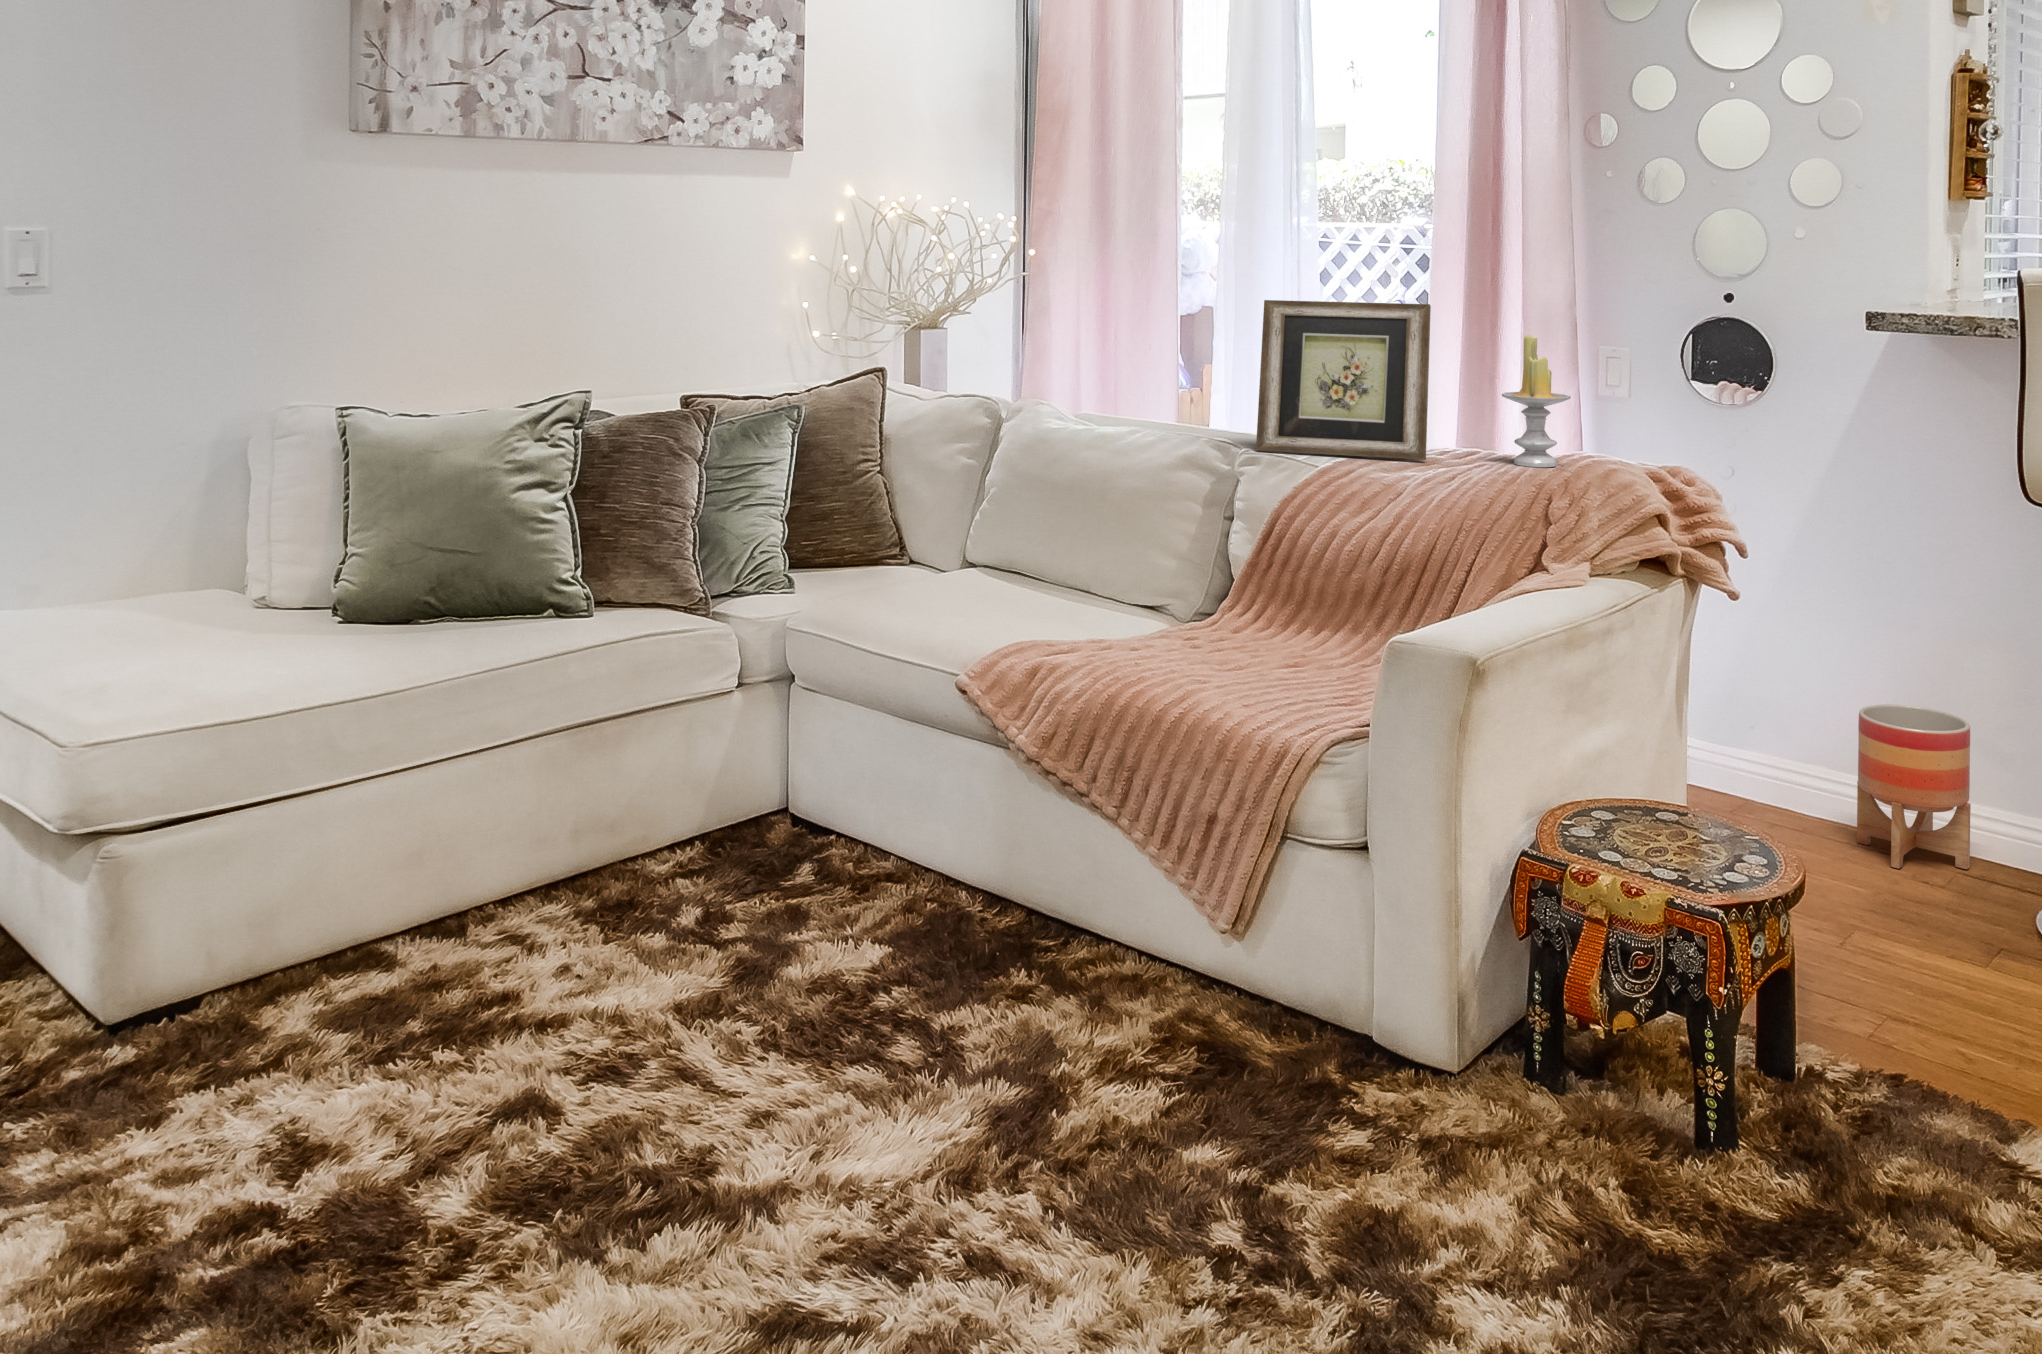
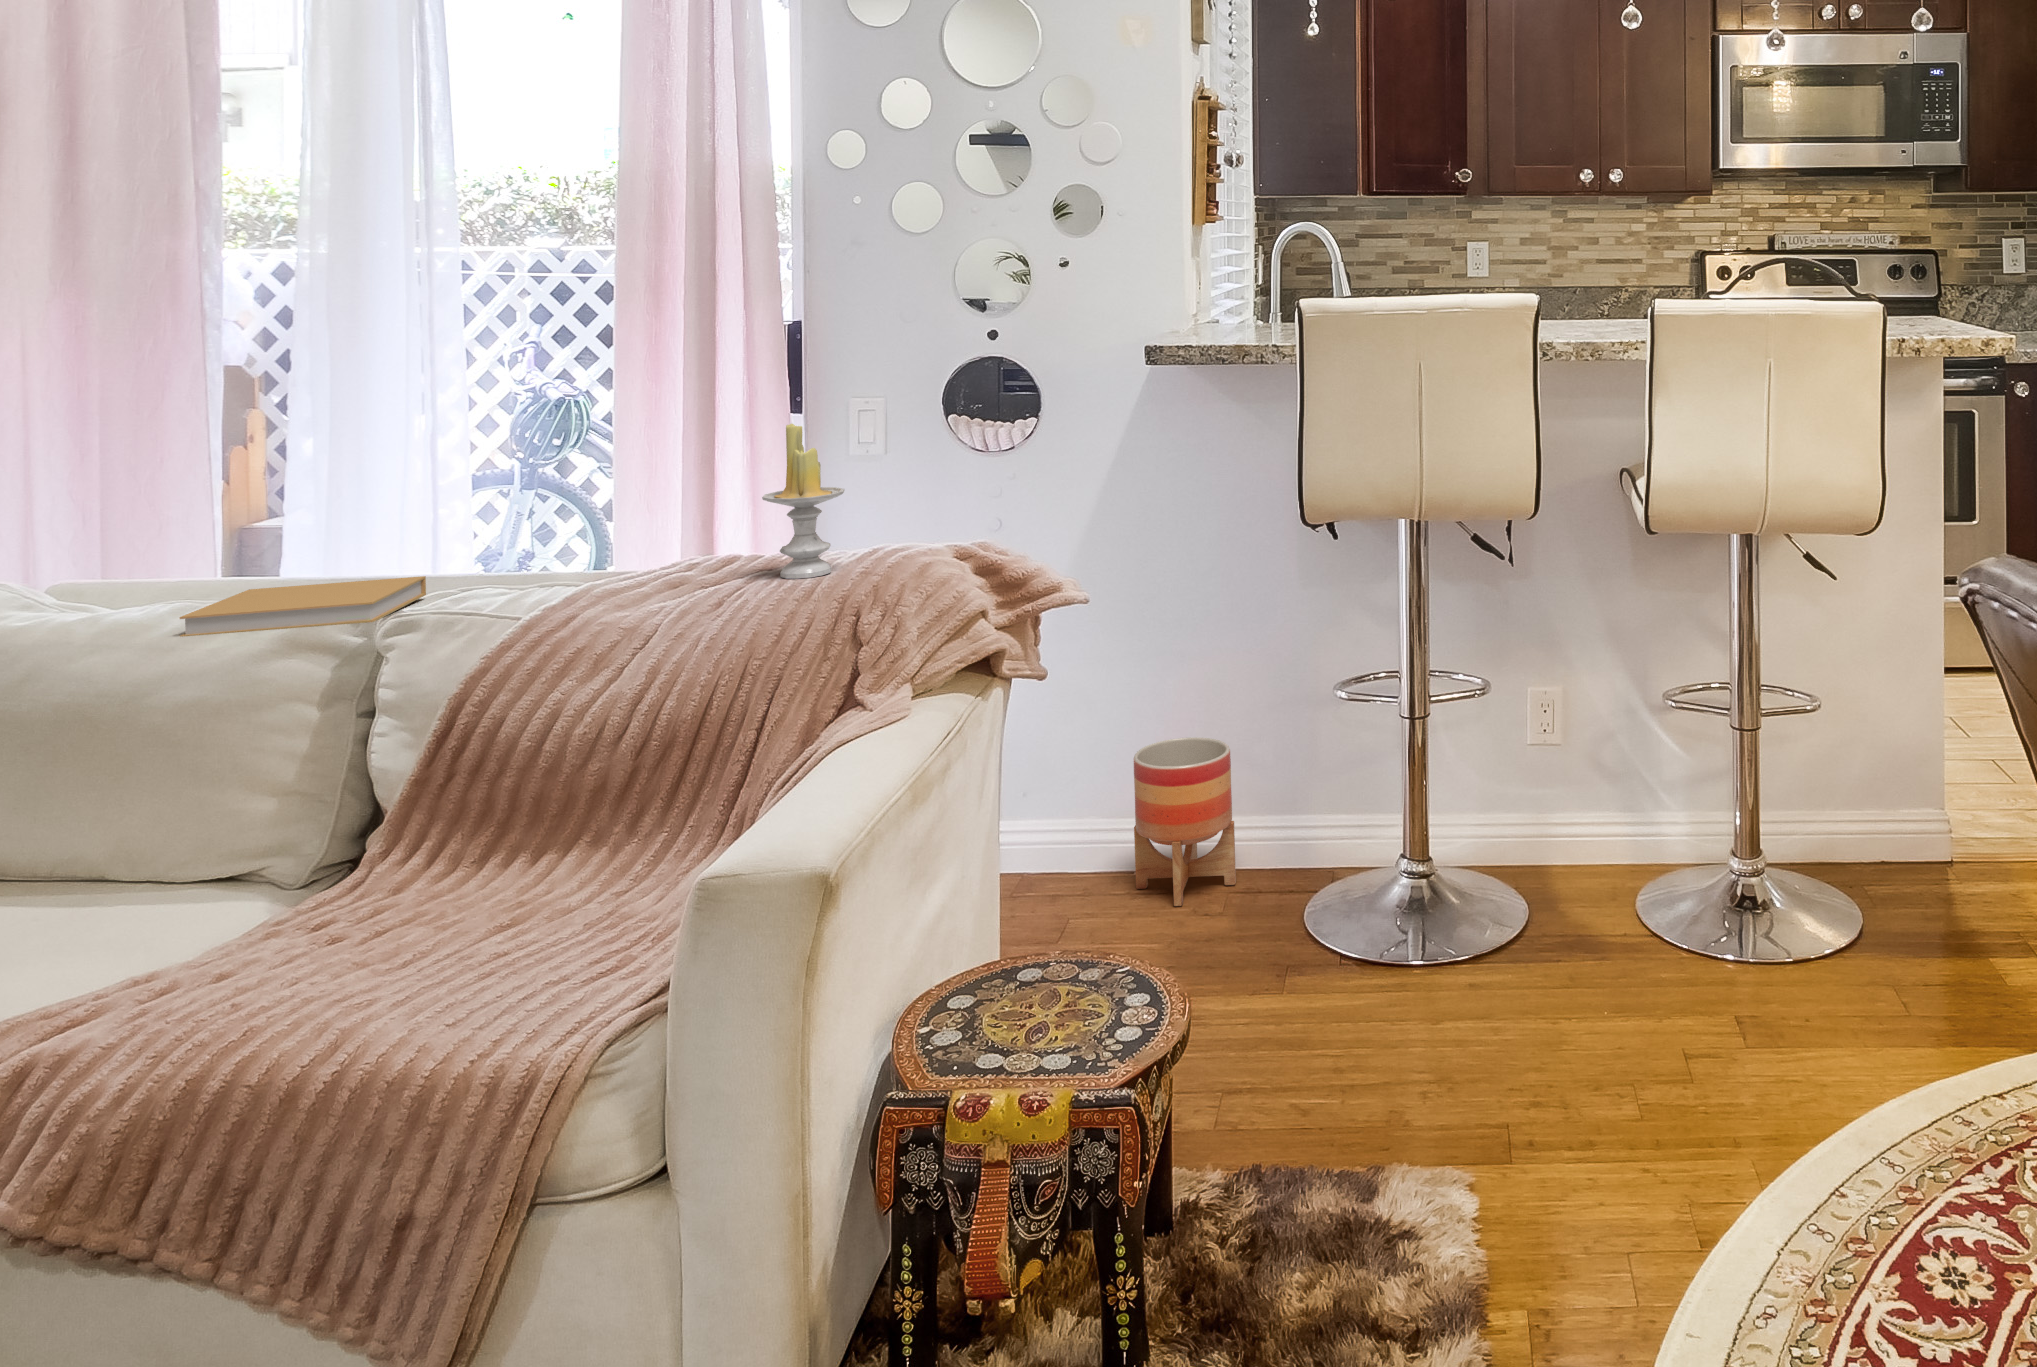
picture frame: present [1256,300,1431,460] -> none [419,399,672,623]
book: none [1123,415,1267,447] -> present [180,576,426,637]

